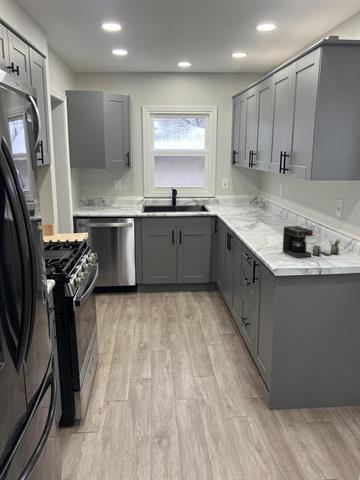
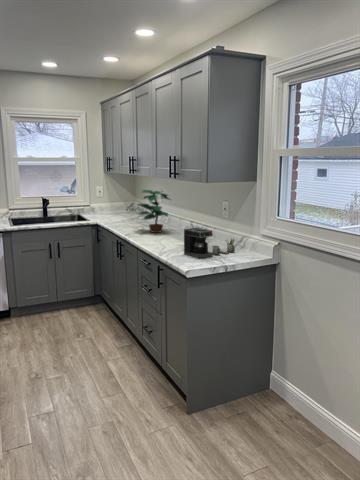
potted plant: none [251,184,286,228] -> present [139,190,170,233]

